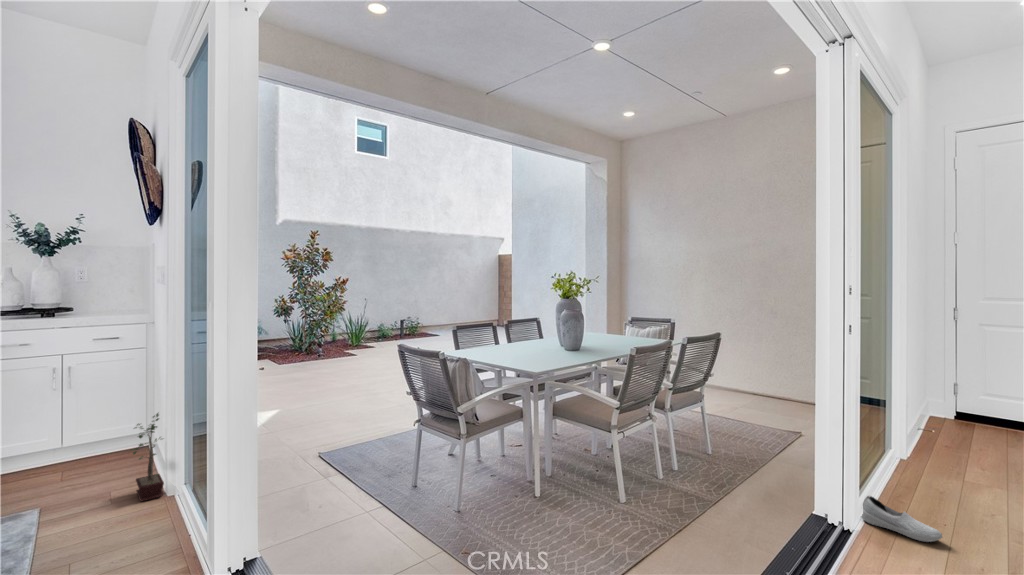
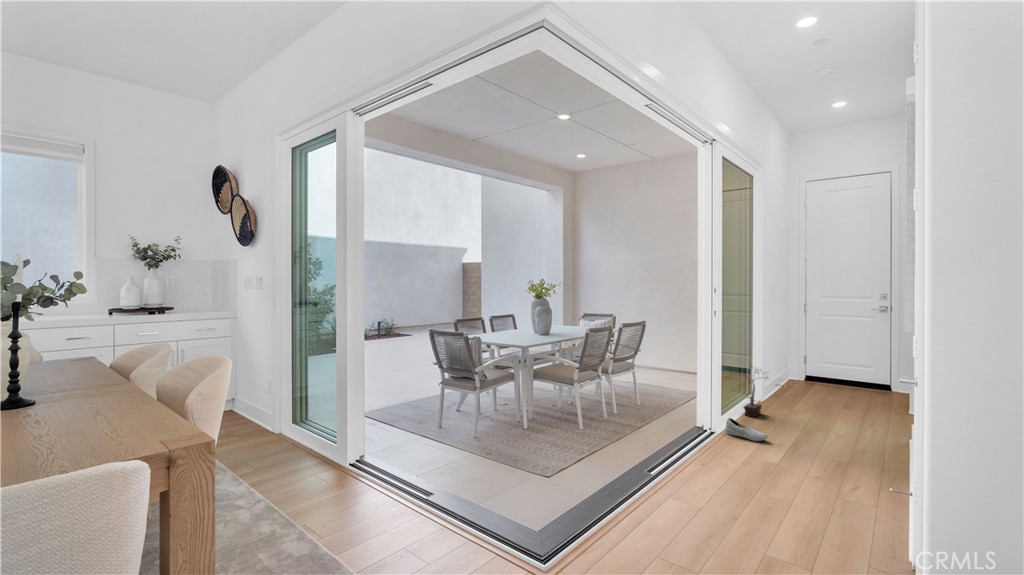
potted plant: present [133,413,164,501] -> present [744,366,768,417]

